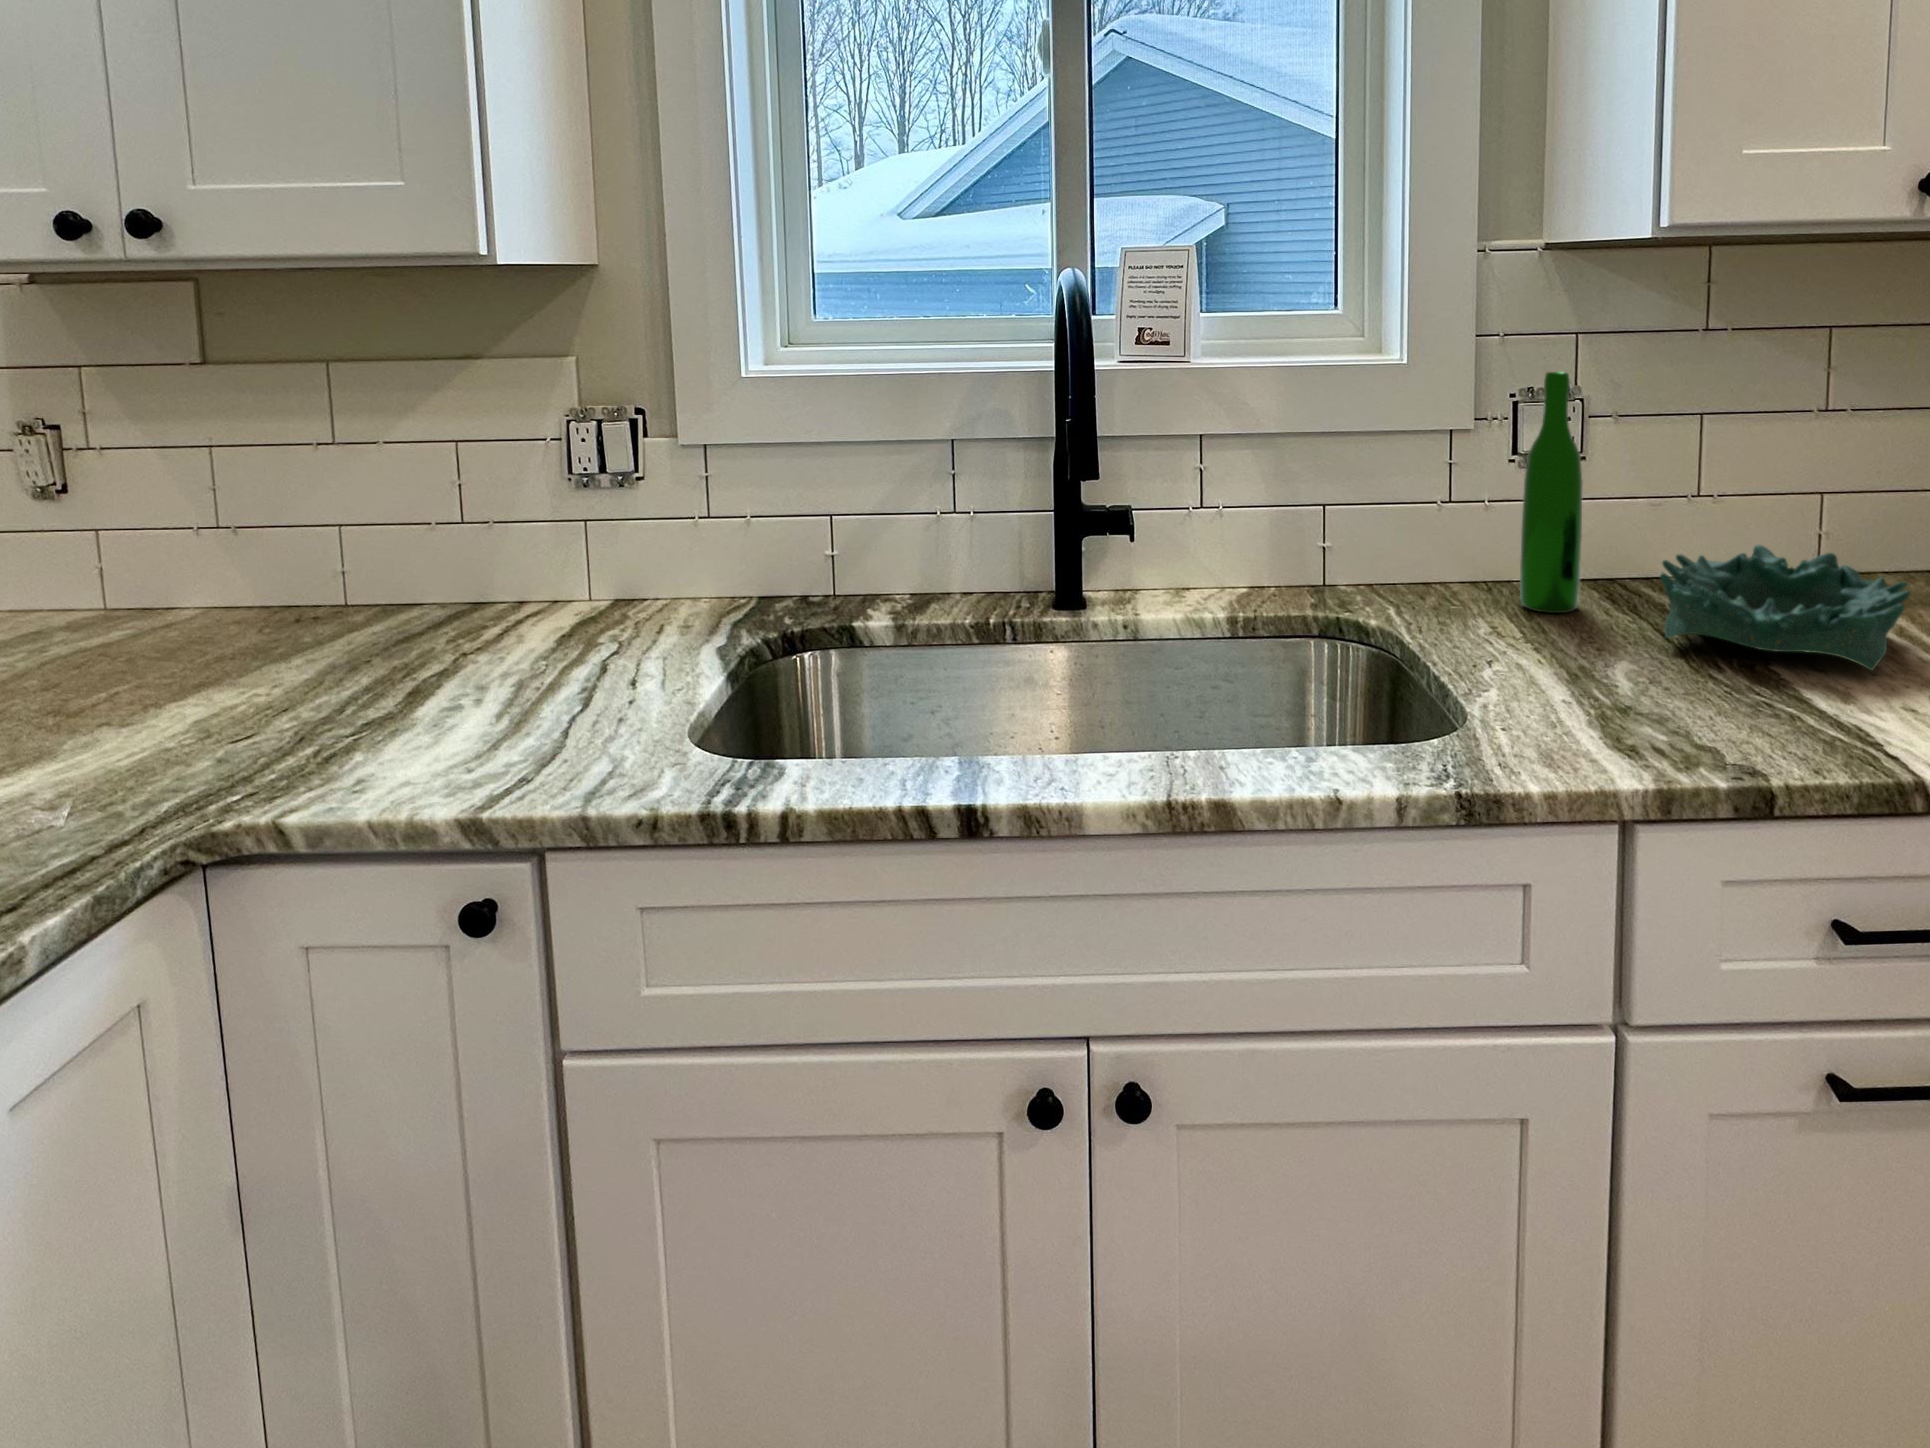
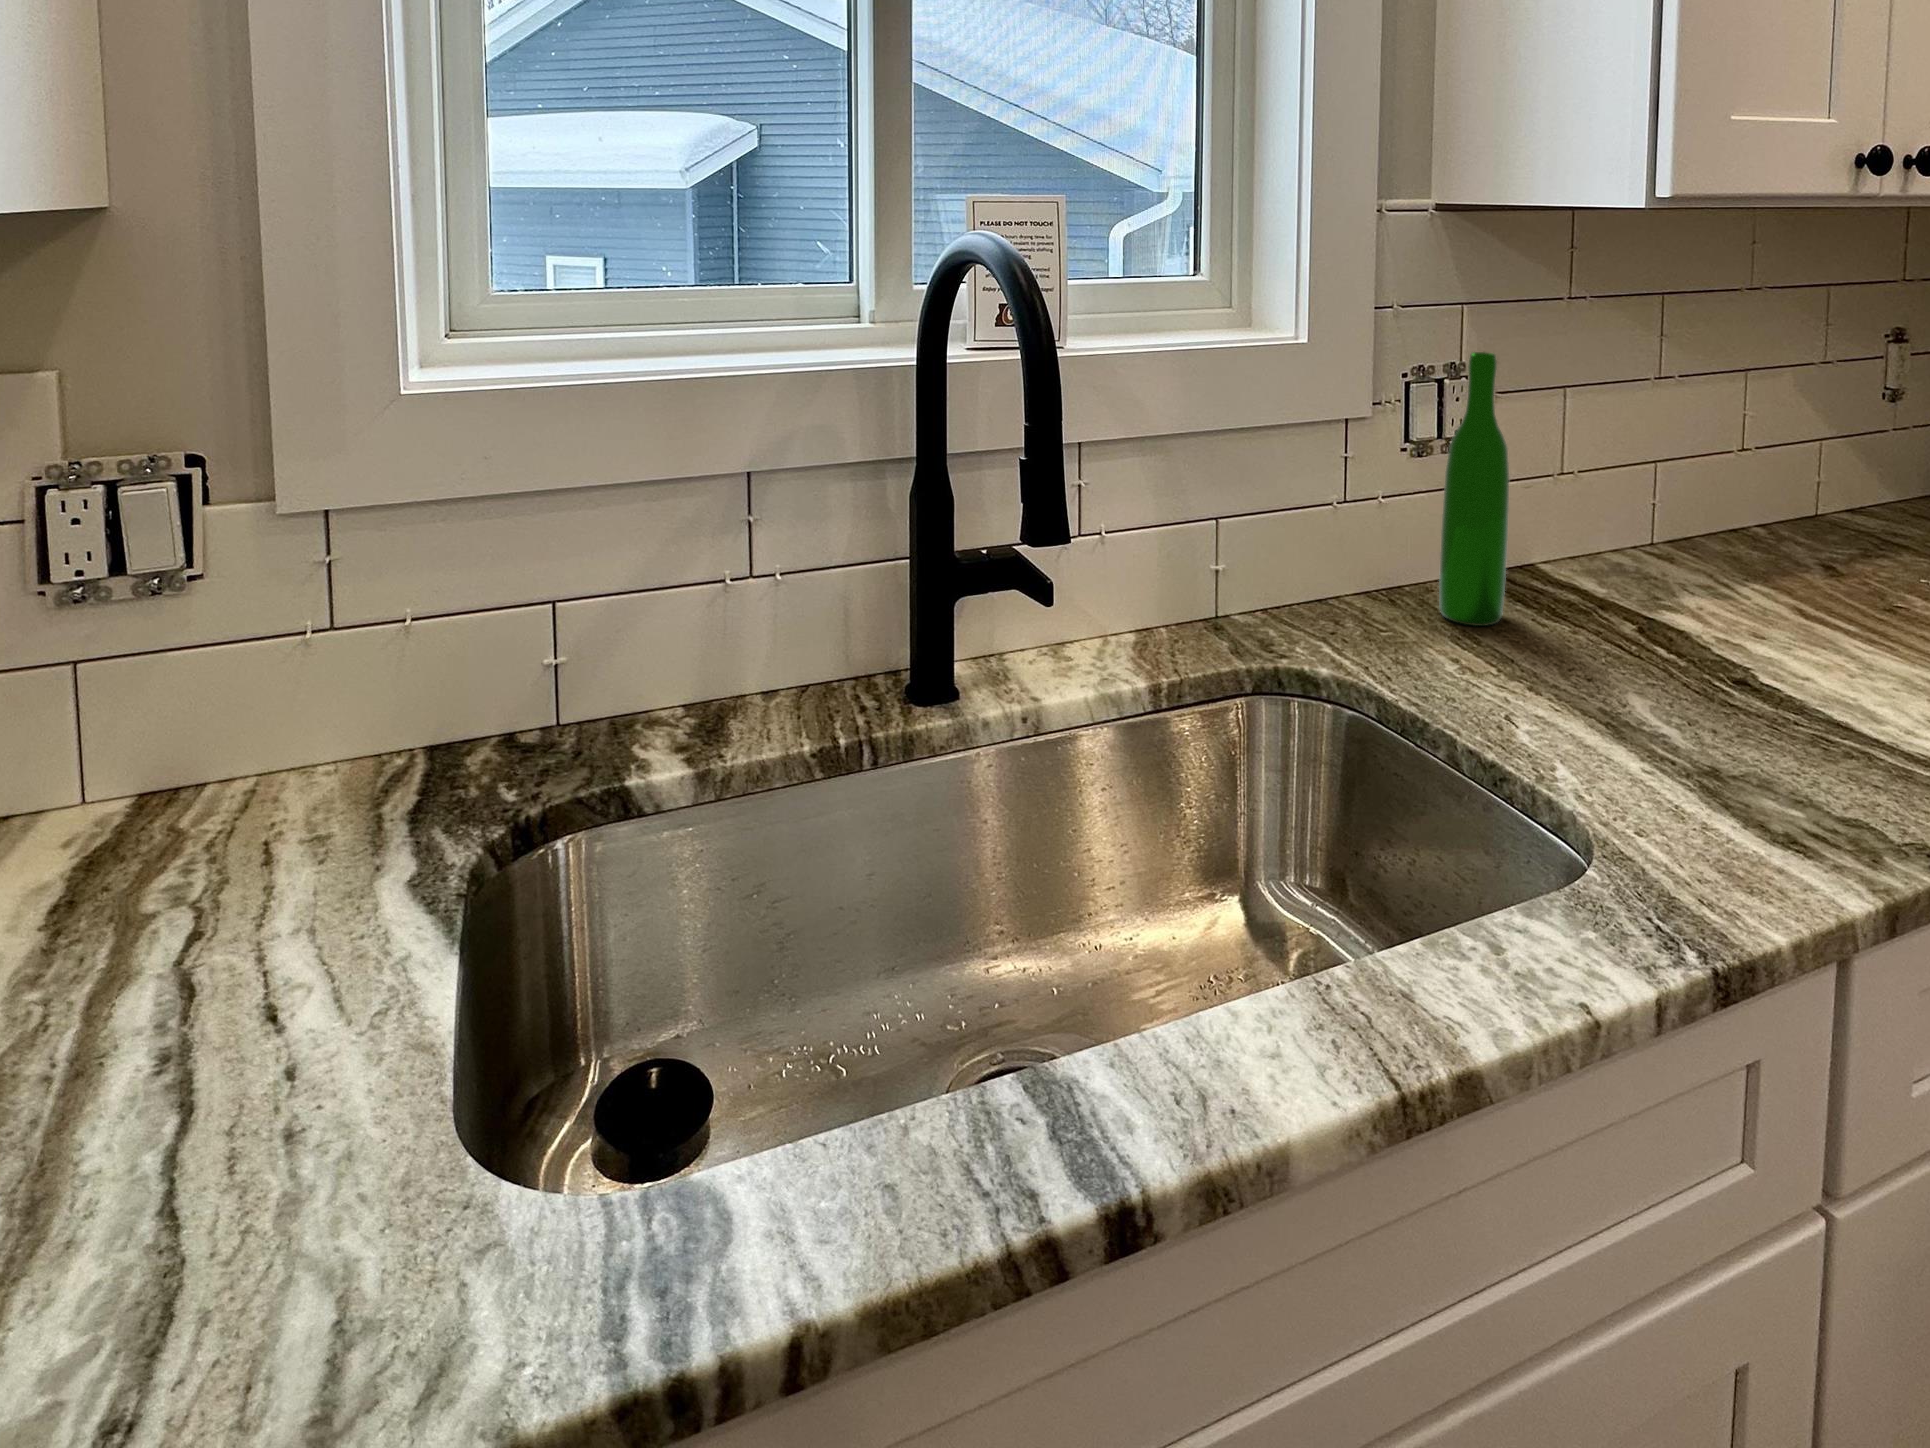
decorative bowl: present [1660,545,1910,671] -> none [1598,529,1862,673]

